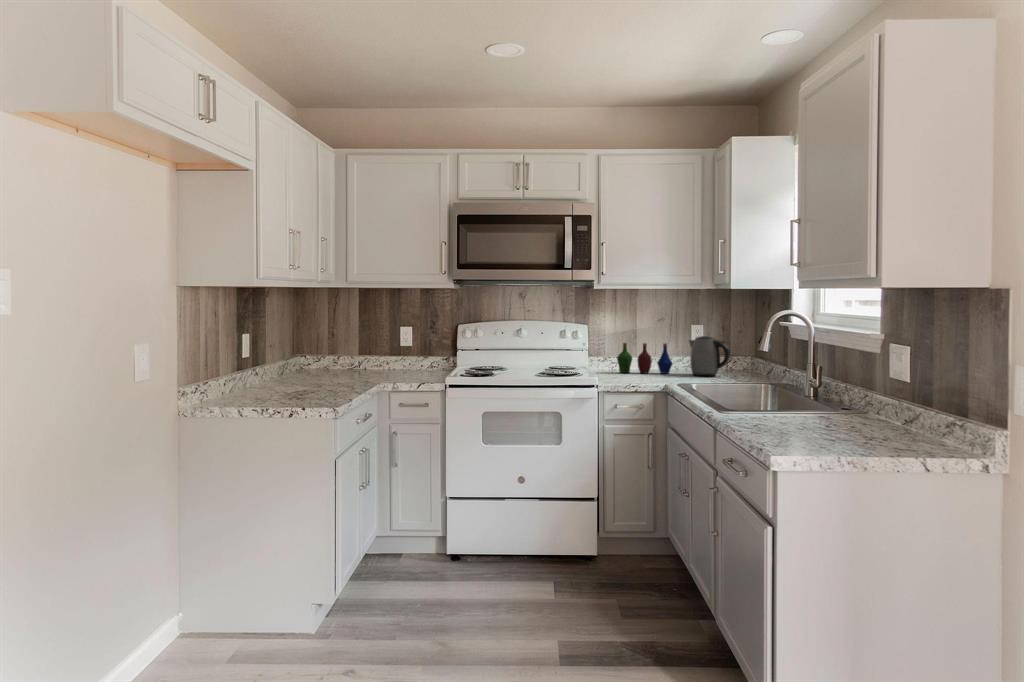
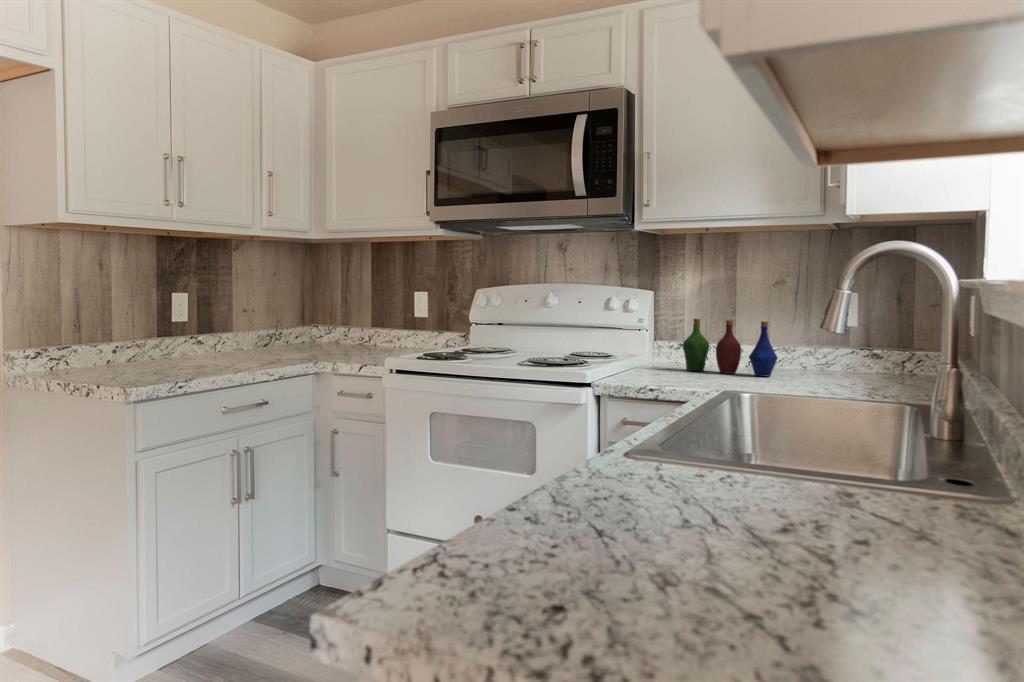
kettle: present [689,336,731,376] -> none [800,309,873,386]

